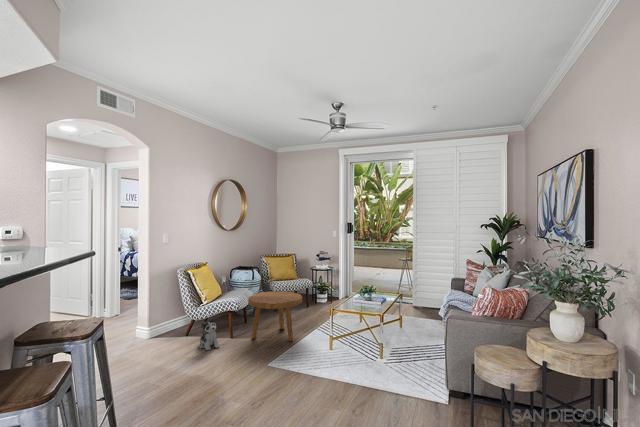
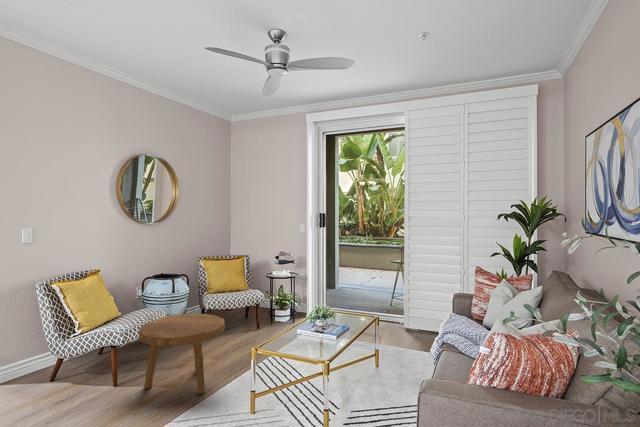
plush toy: present [199,317,220,350] -> none [52,358,86,413]

